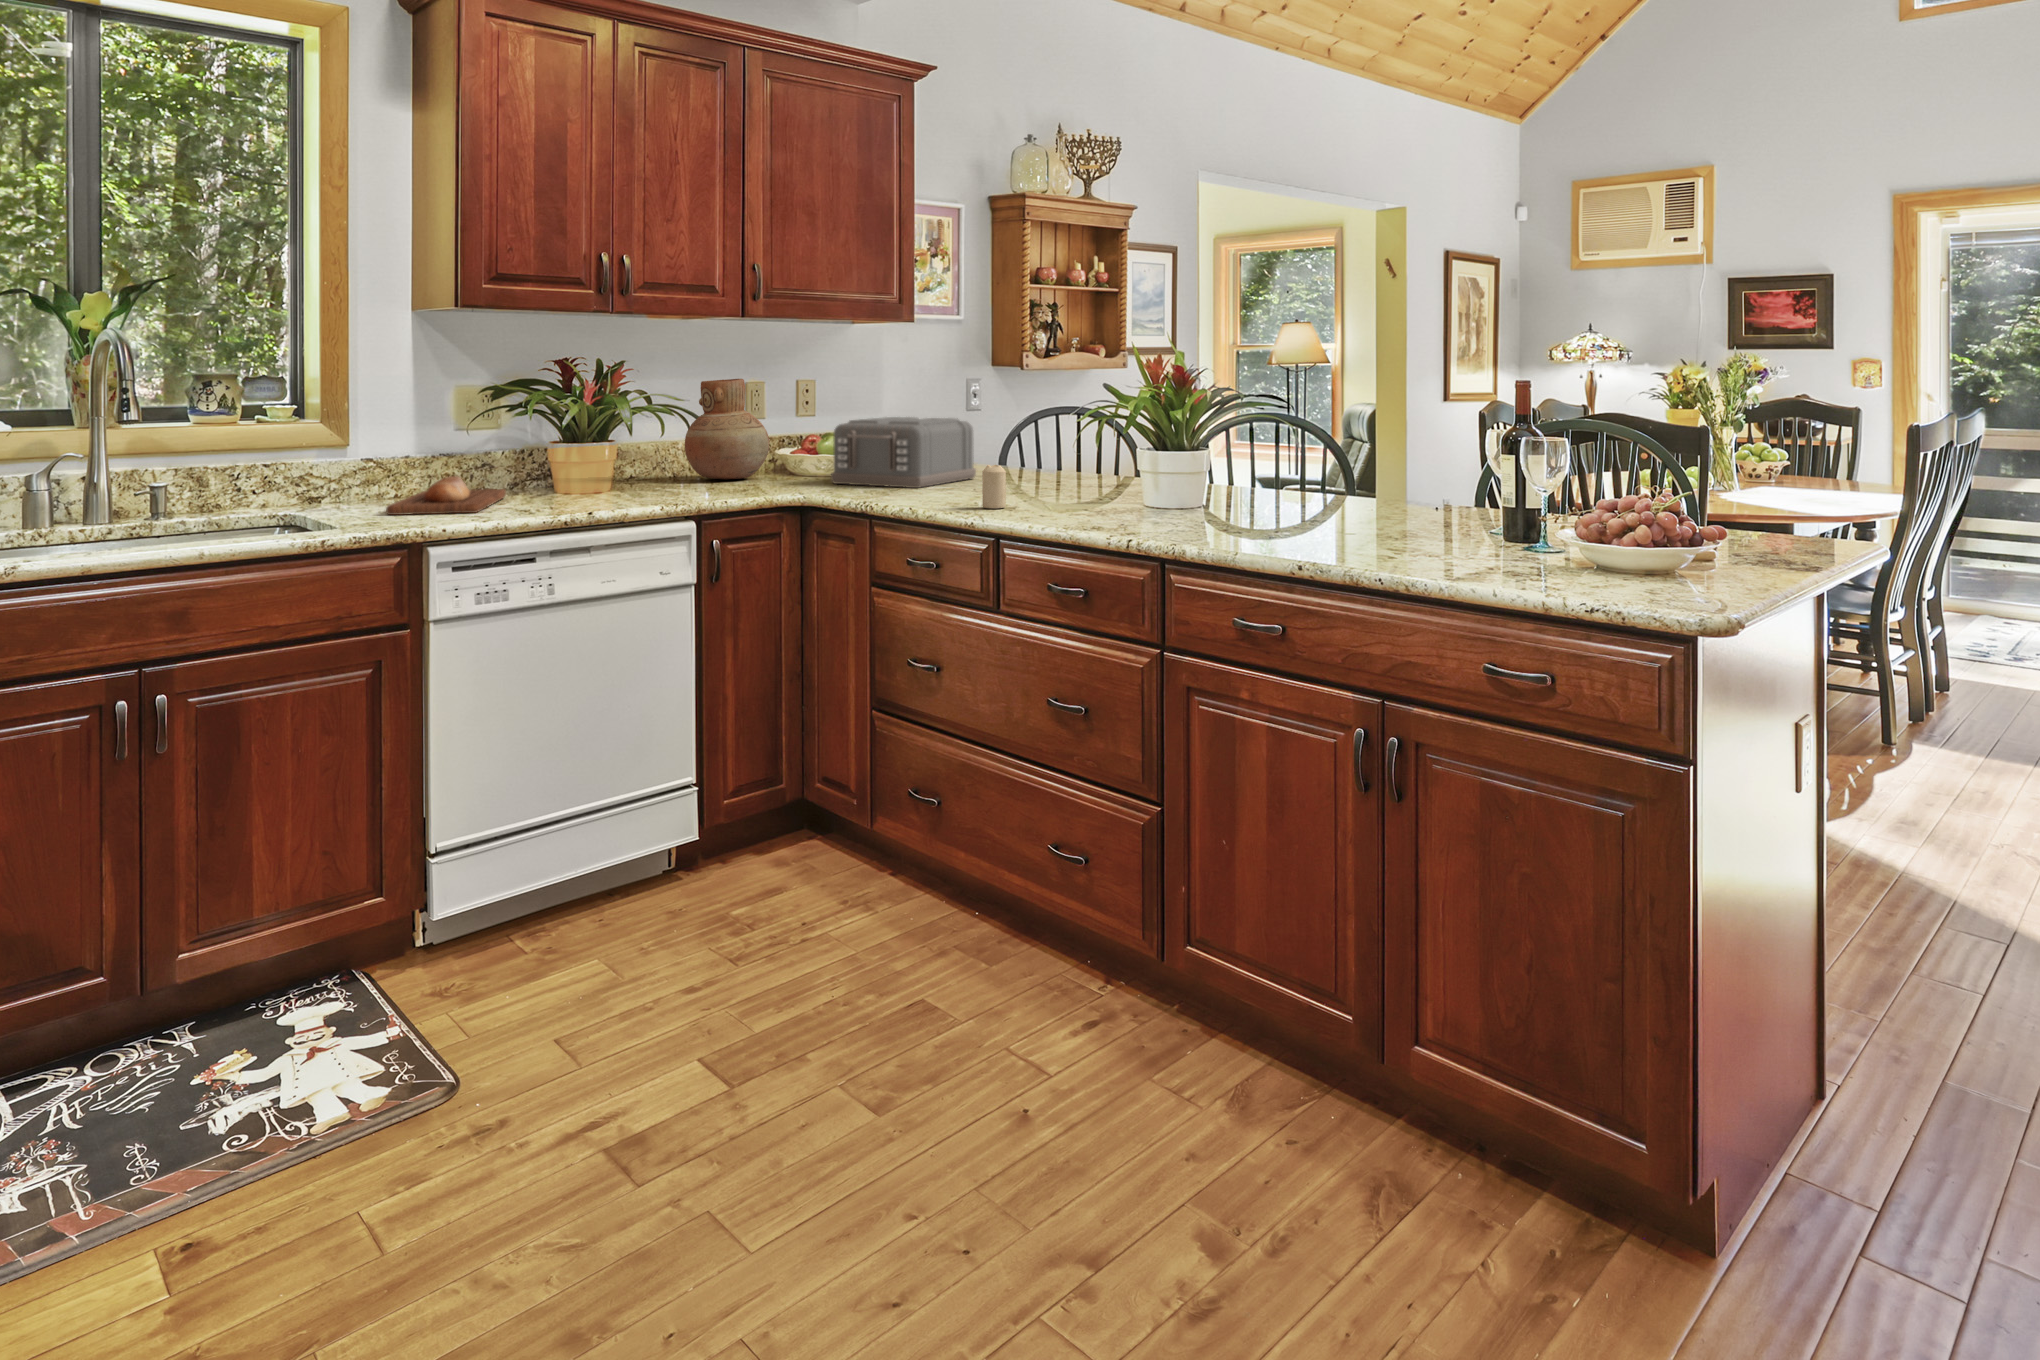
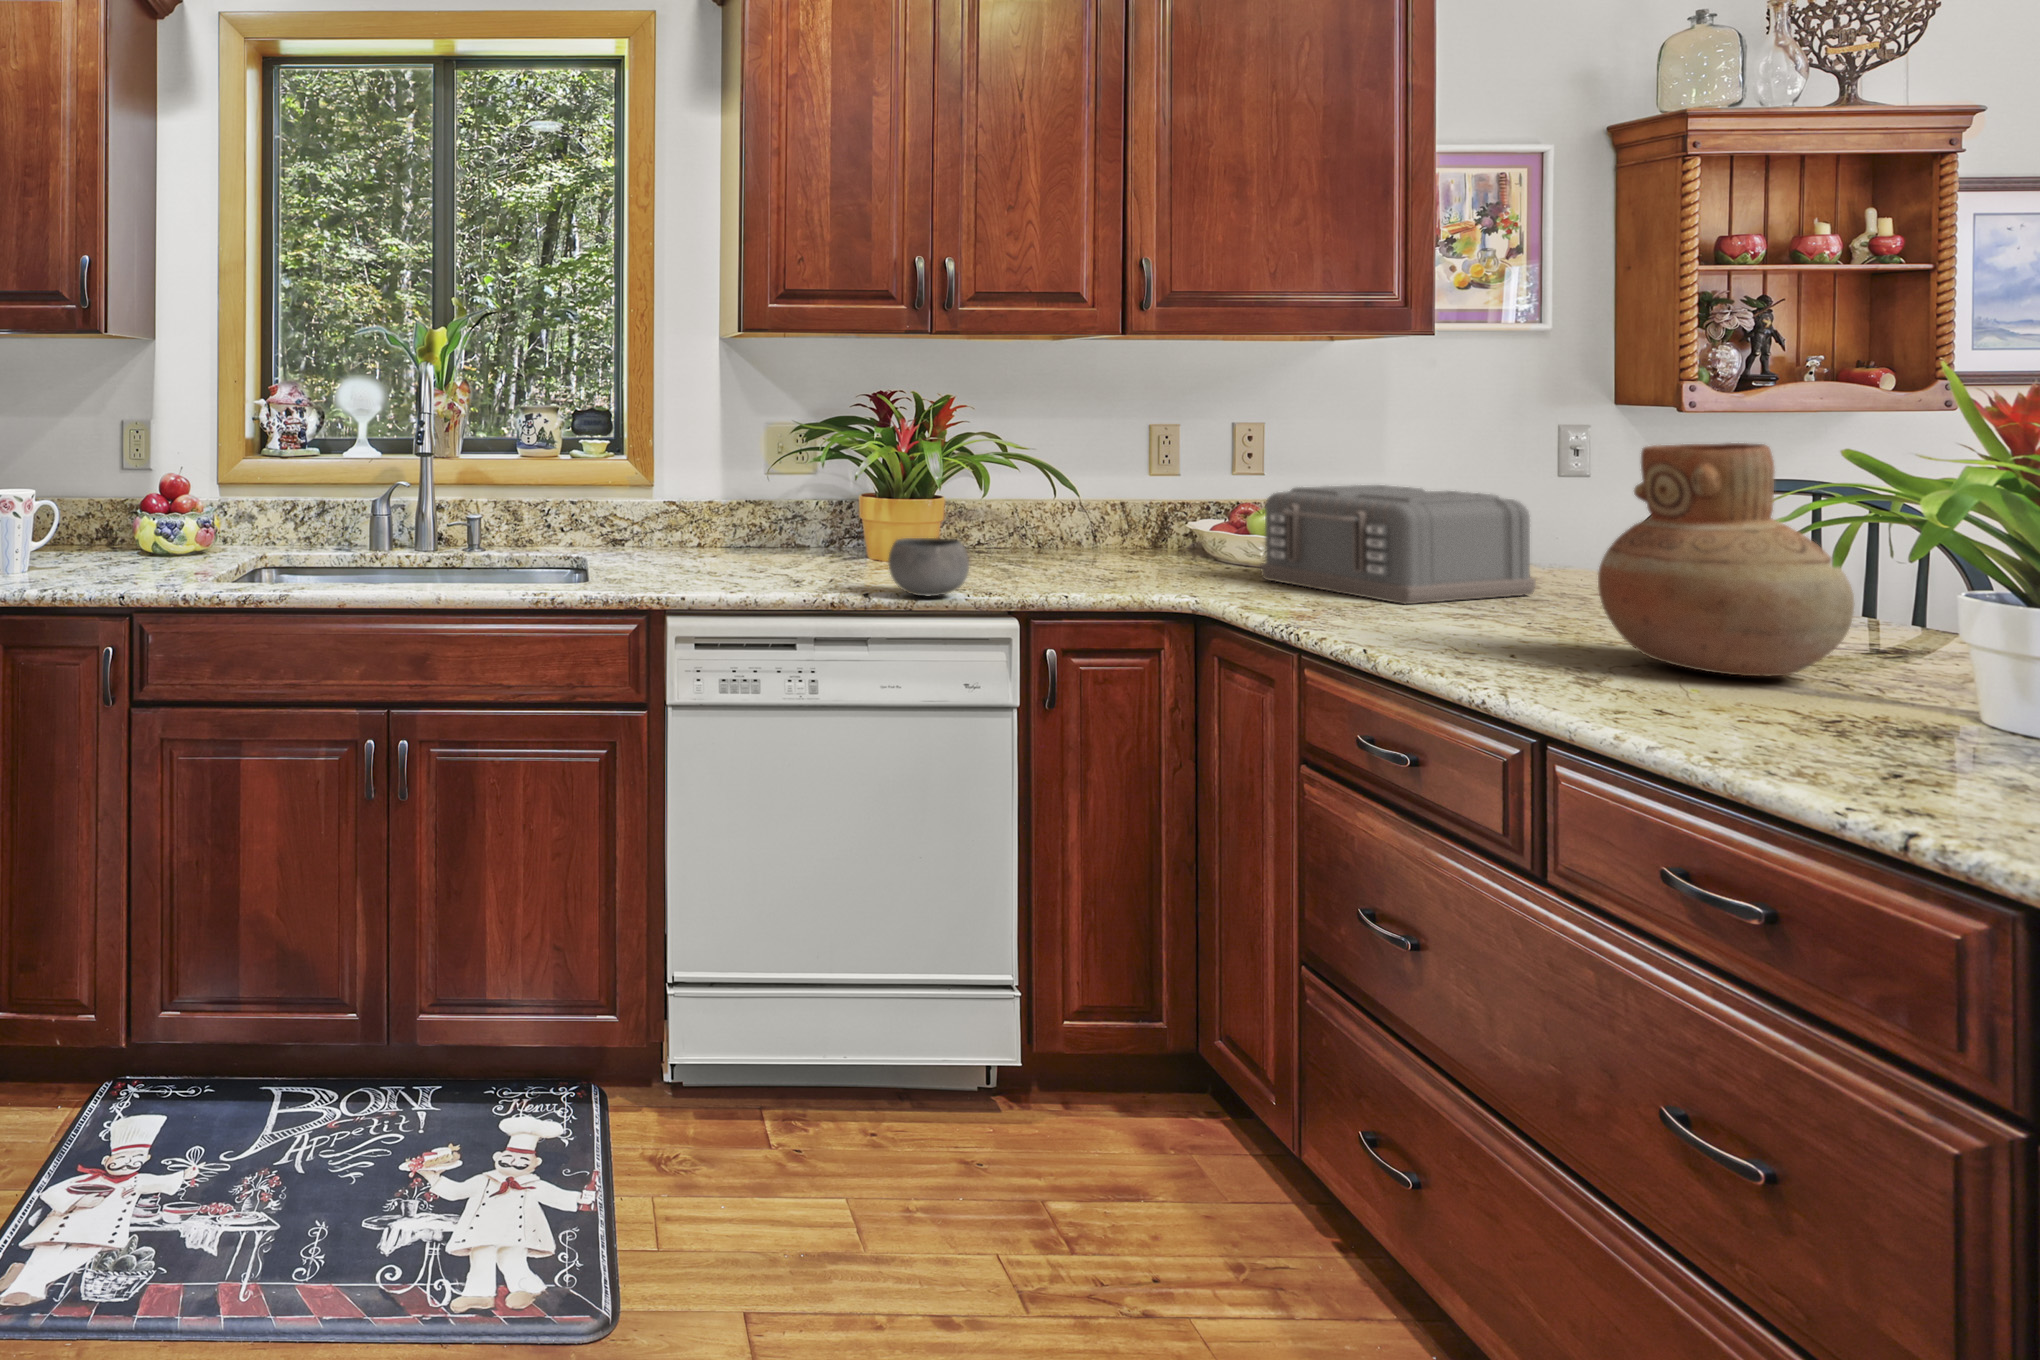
vase: present [685,379,769,479] -> present [1598,443,1855,676]
candle: present [982,465,1006,509] -> none [1499,591,1552,673]
bowl: none [604,466,664,510] -> present [888,538,969,596]
bread loaf: present [386,476,506,515] -> none [662,528,813,577]

